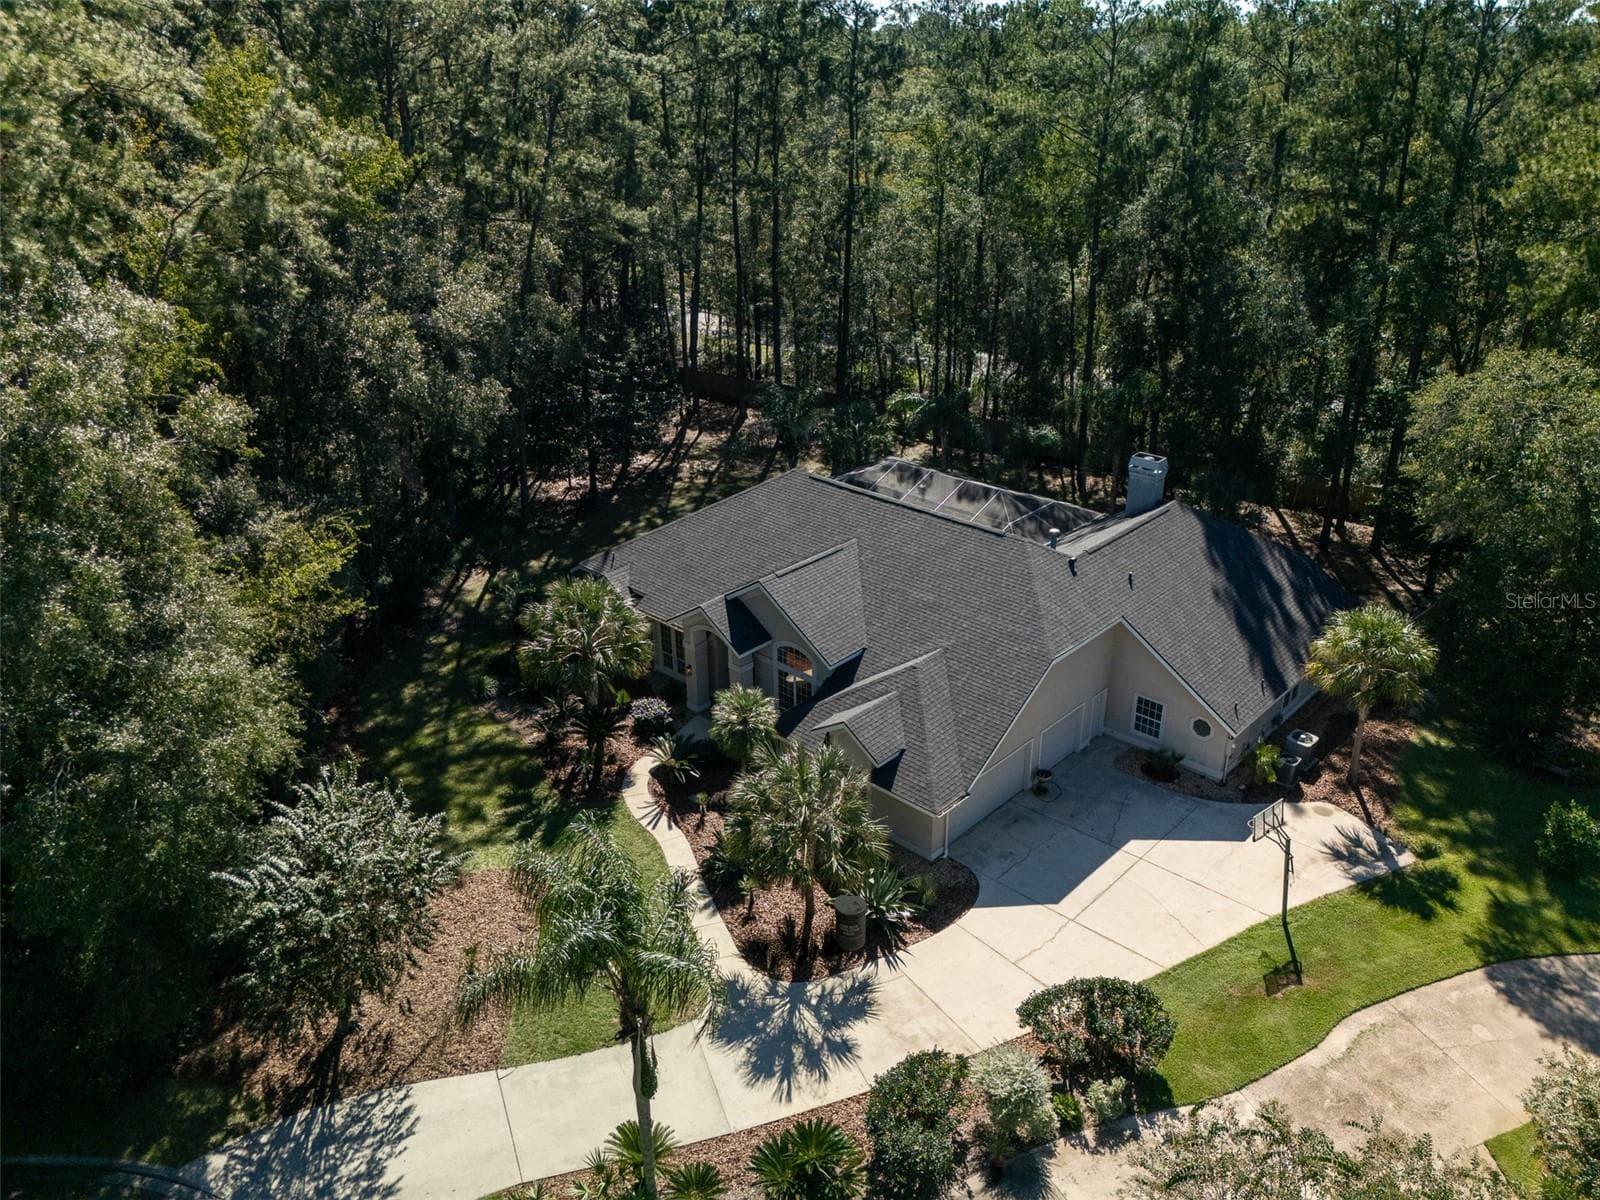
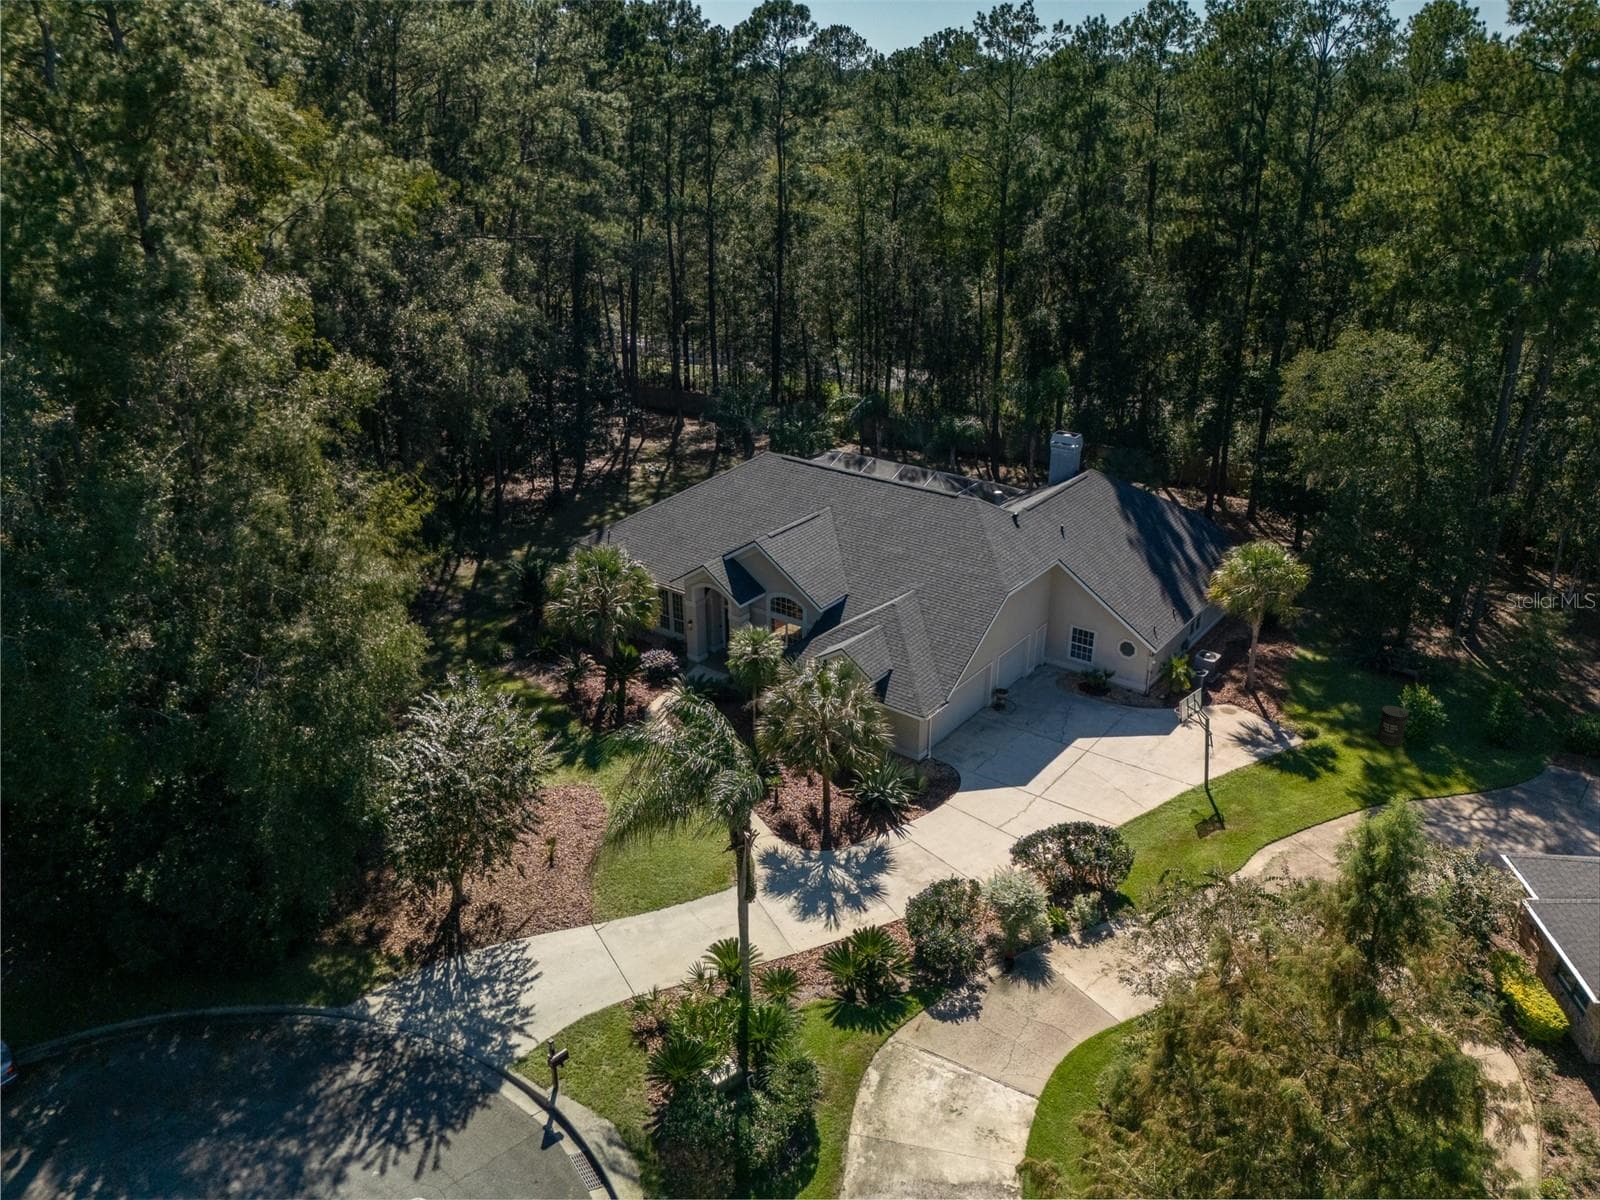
trash can: present [834,895,869,951] -> present [1377,706,1410,746]

